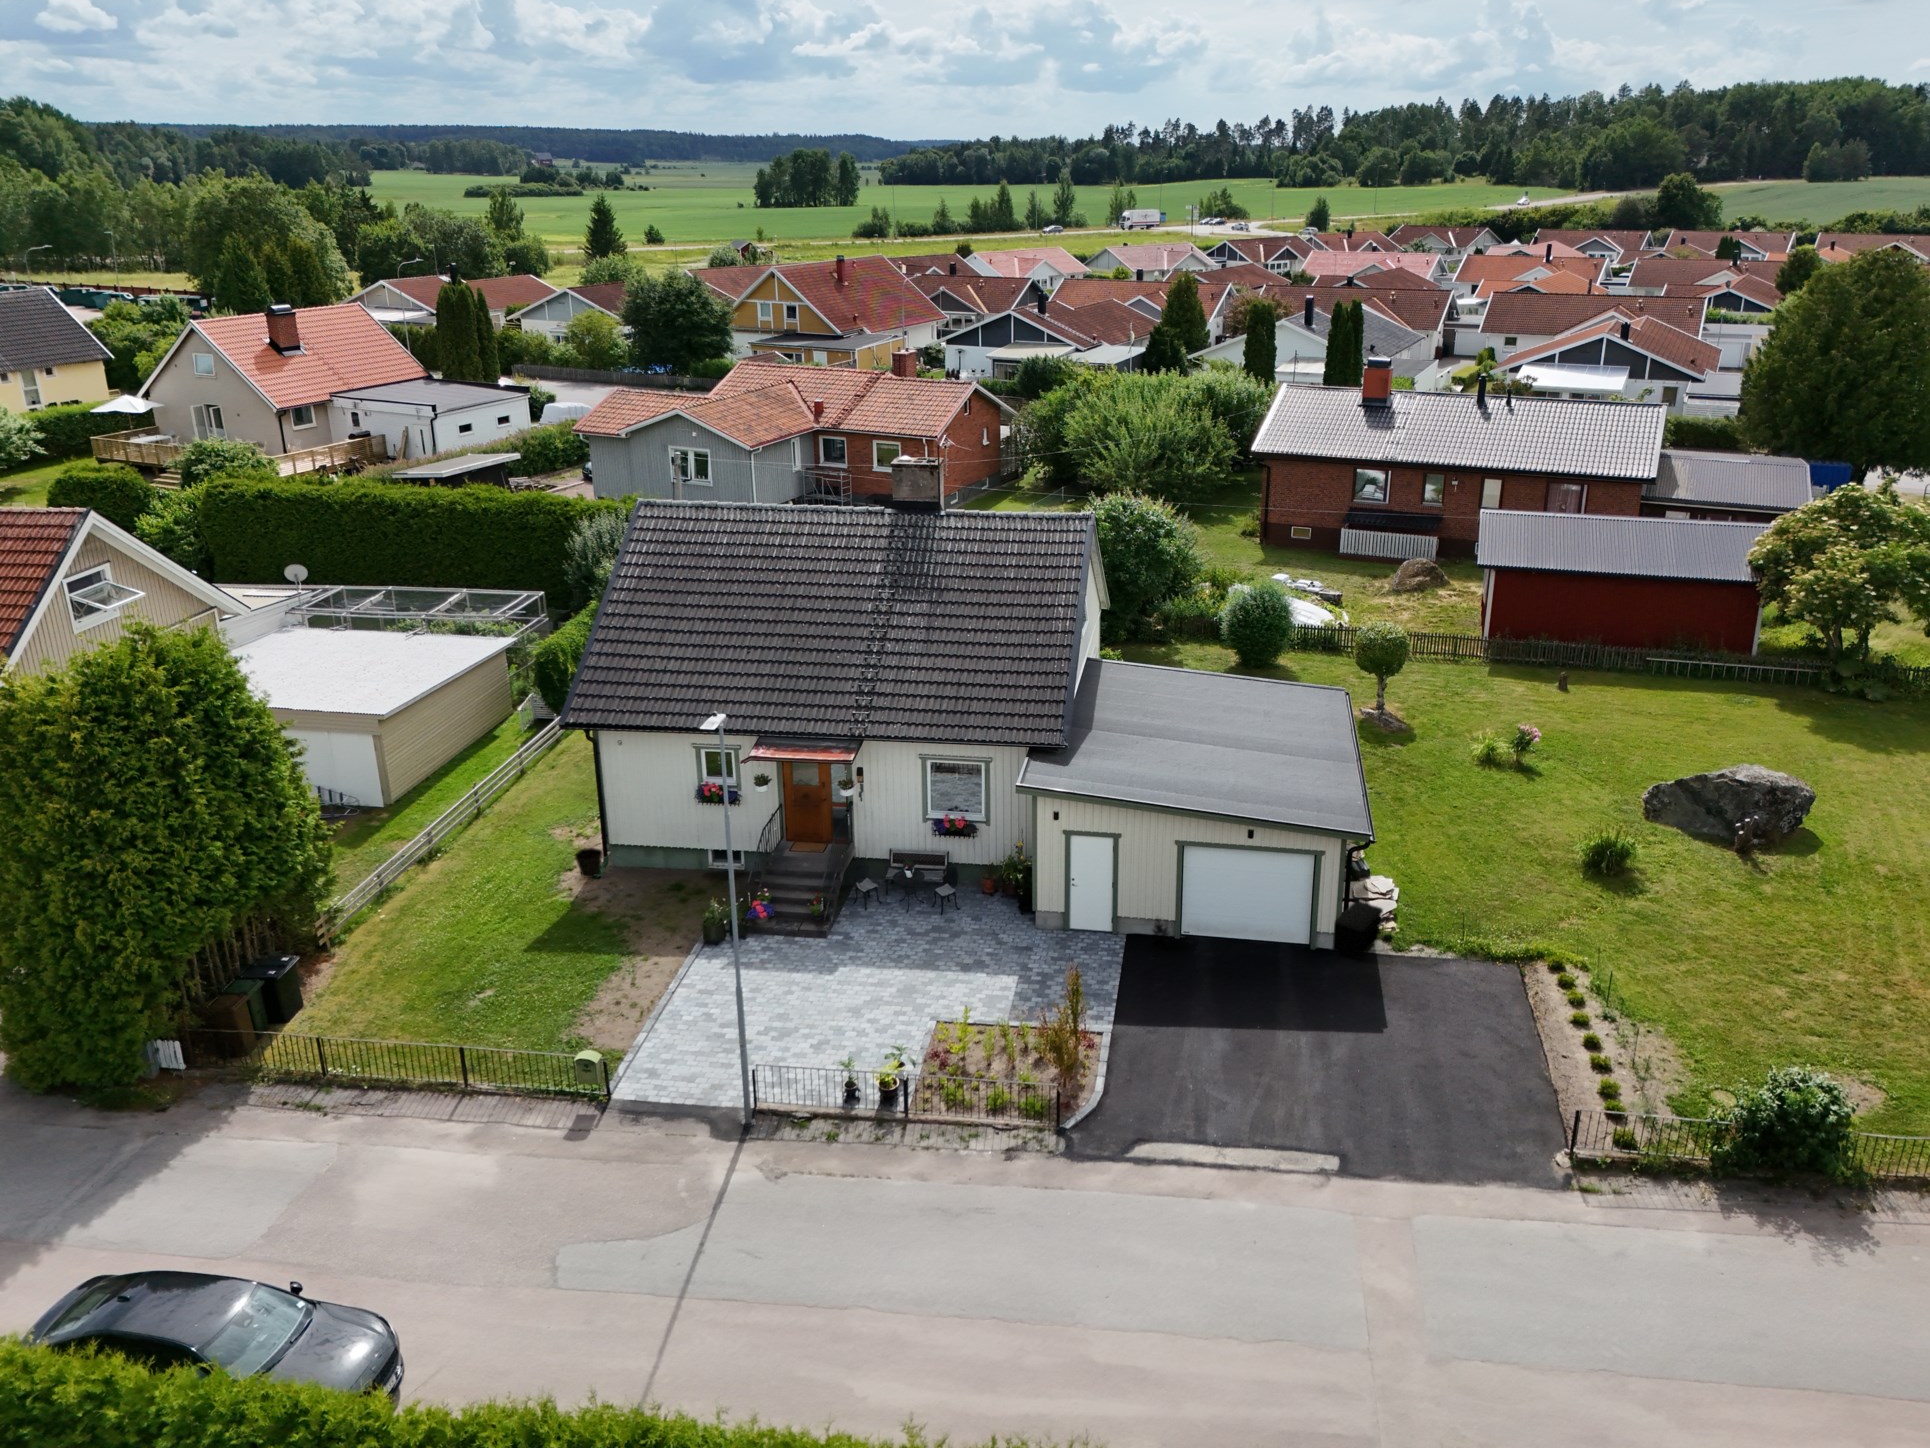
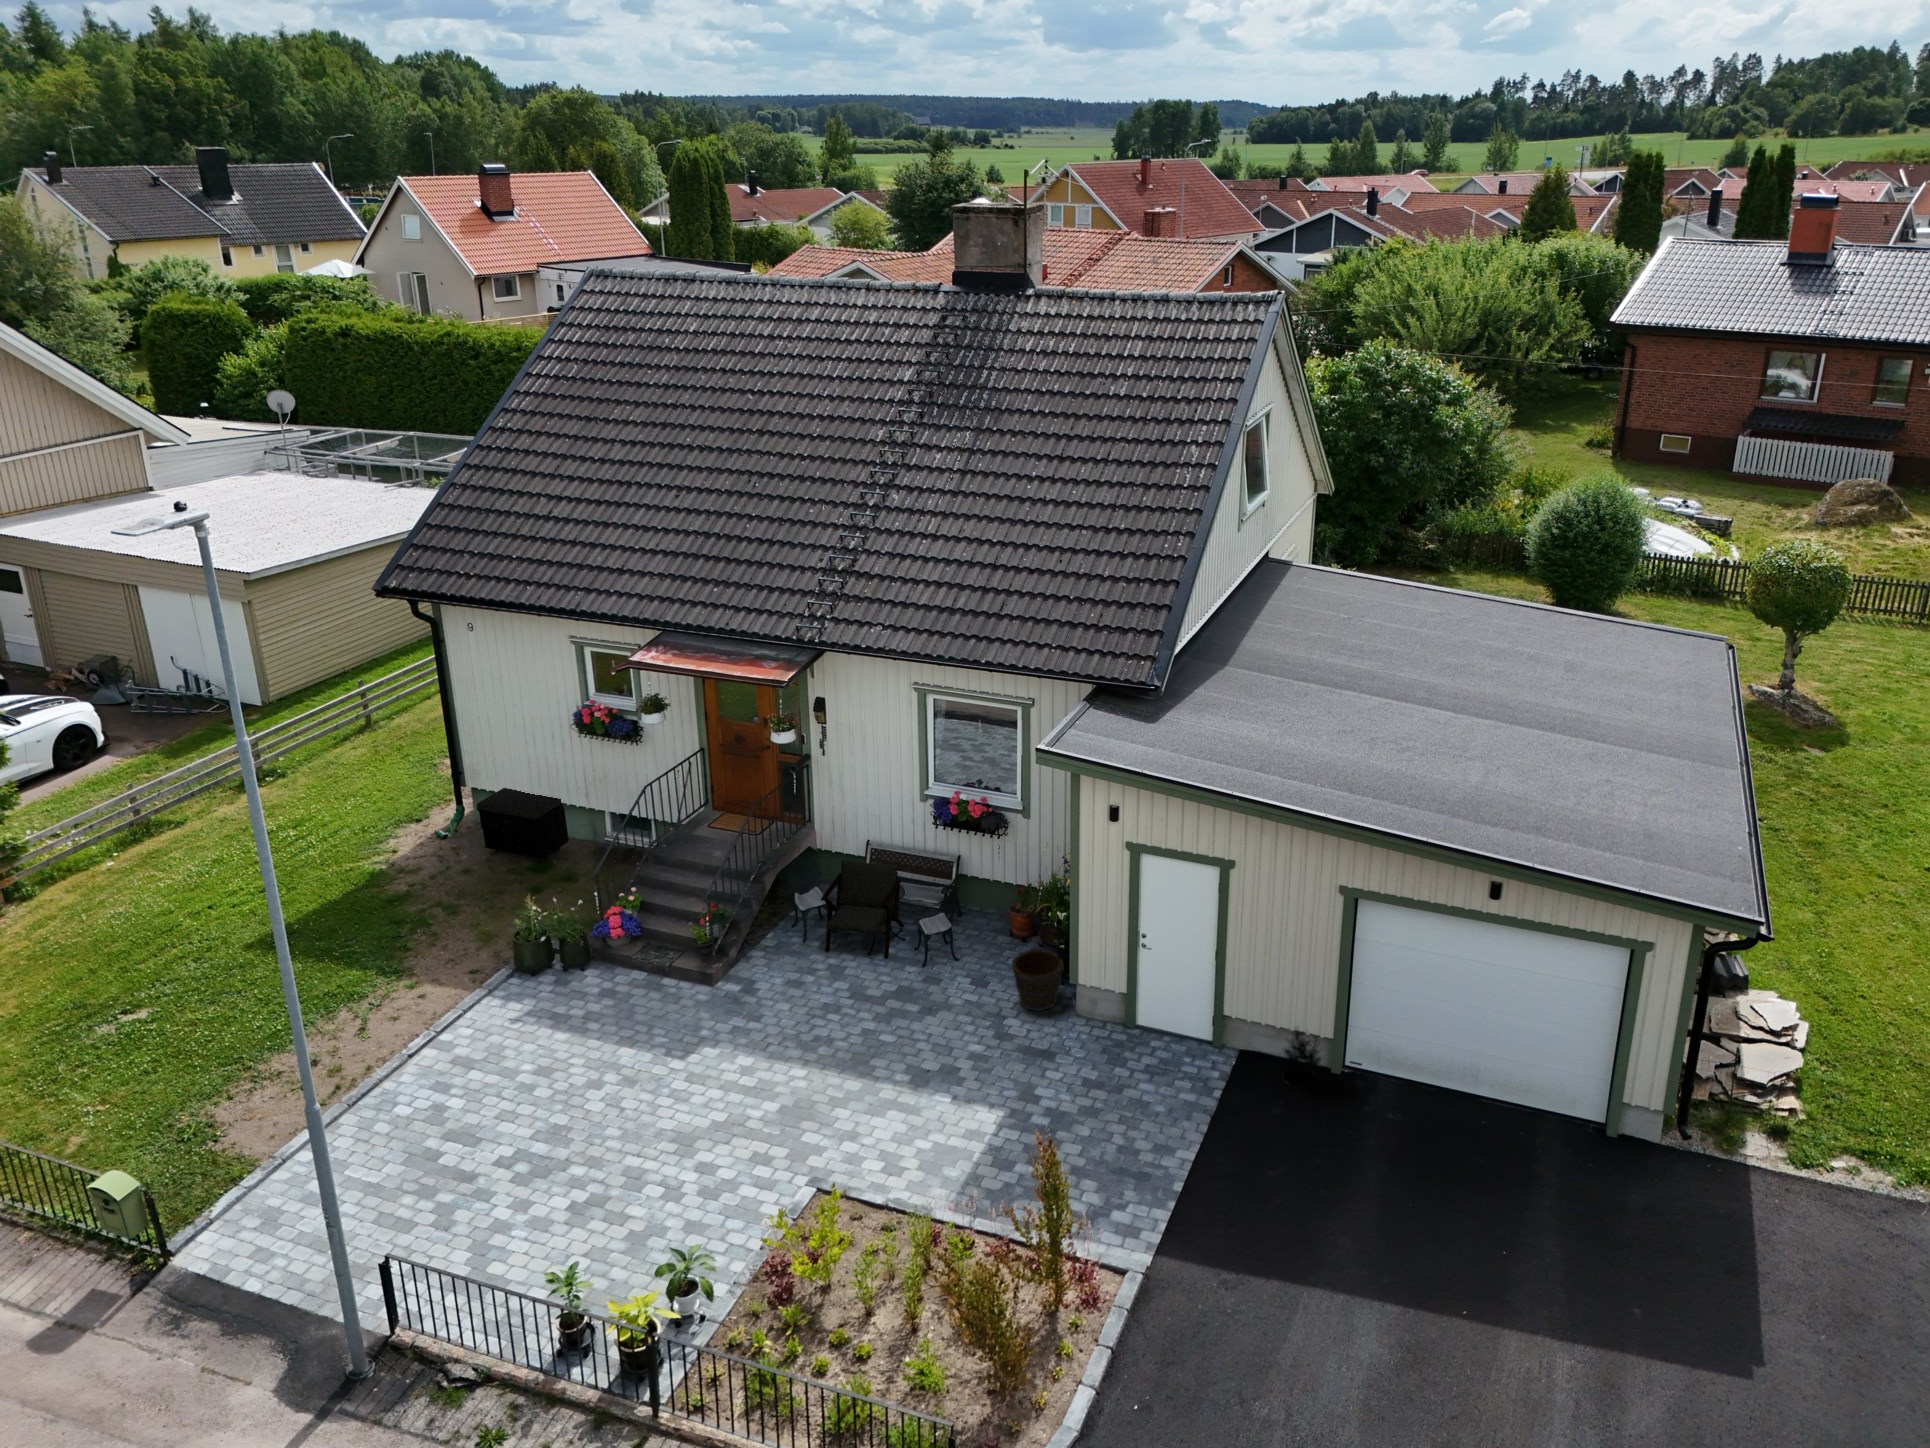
wooden bucket: present [575,848,602,878] -> present [1012,949,1064,1011]
lounge chair: none [878,861,919,915] -> present [821,860,904,959]
storage bench: present [1333,901,1383,959] -> present [477,788,569,861]

